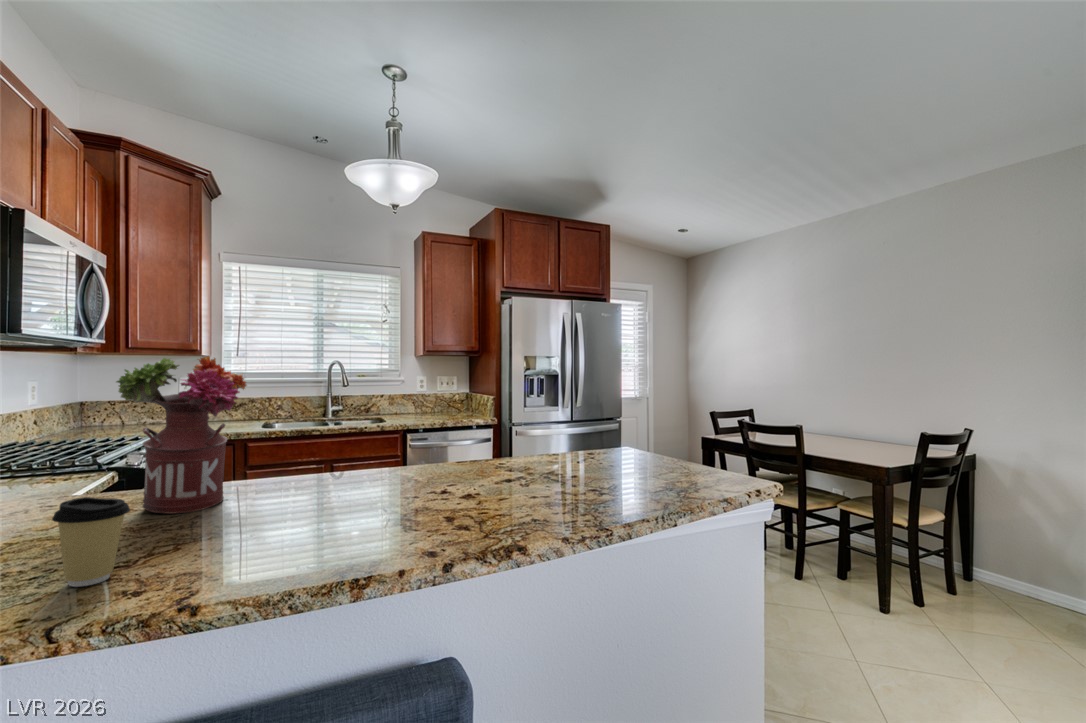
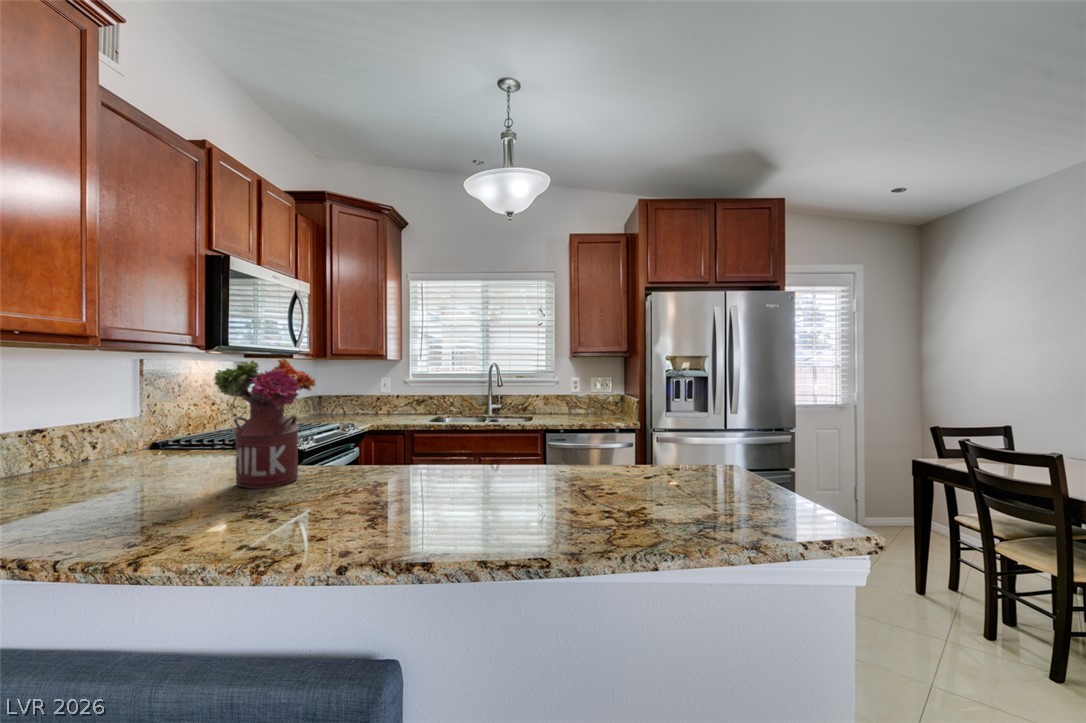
coffee cup: present [52,497,130,587] -> none [96,469,156,538]

